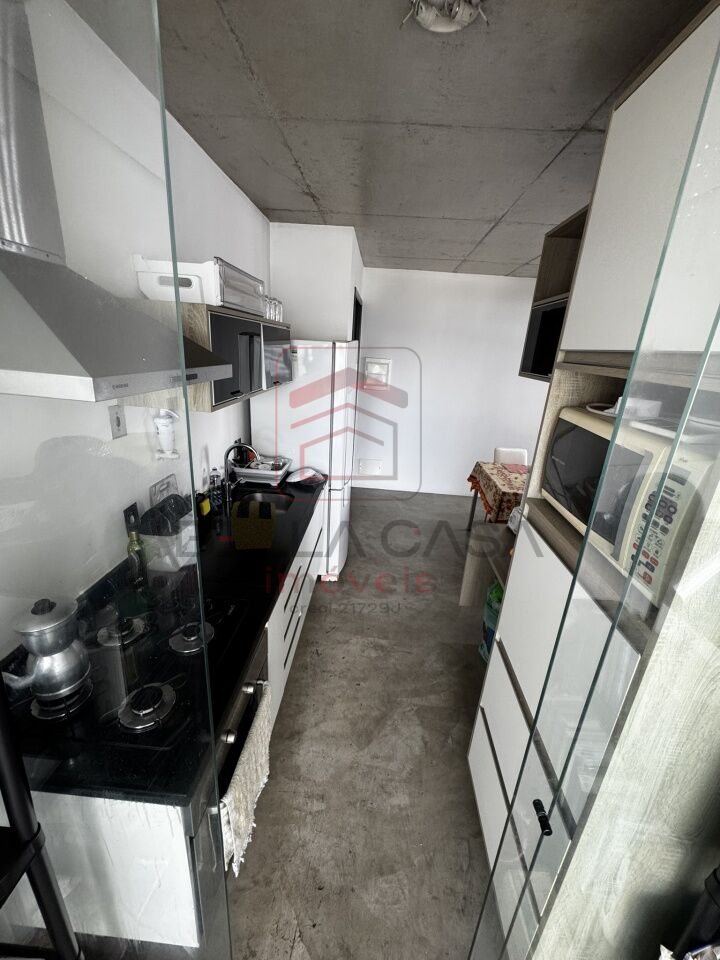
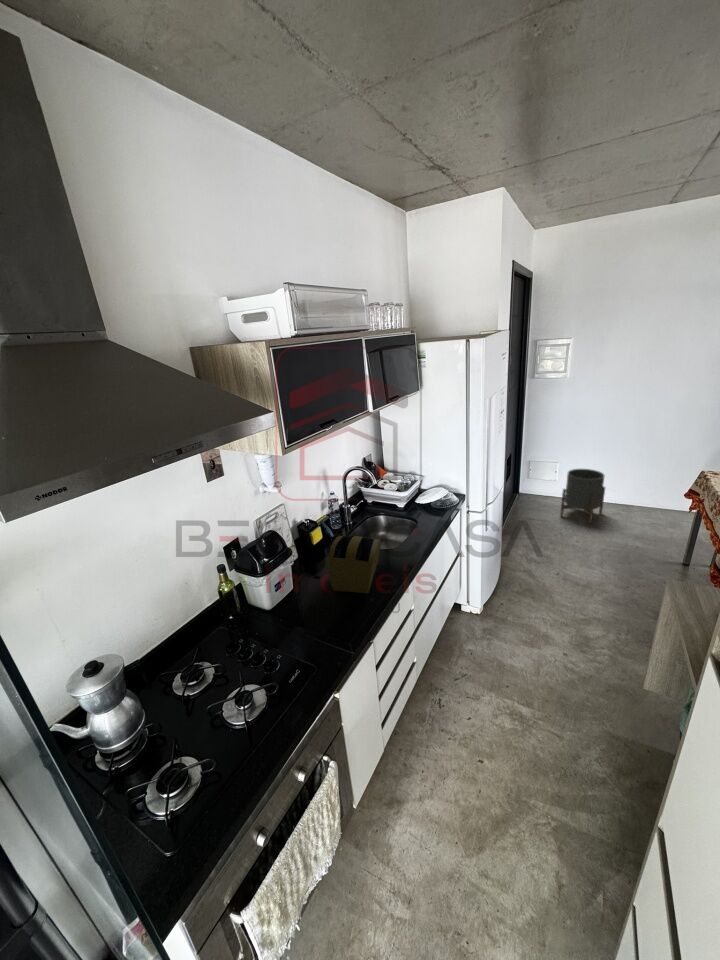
planter: none [384,463,415,506] -> present [560,469,605,524]

